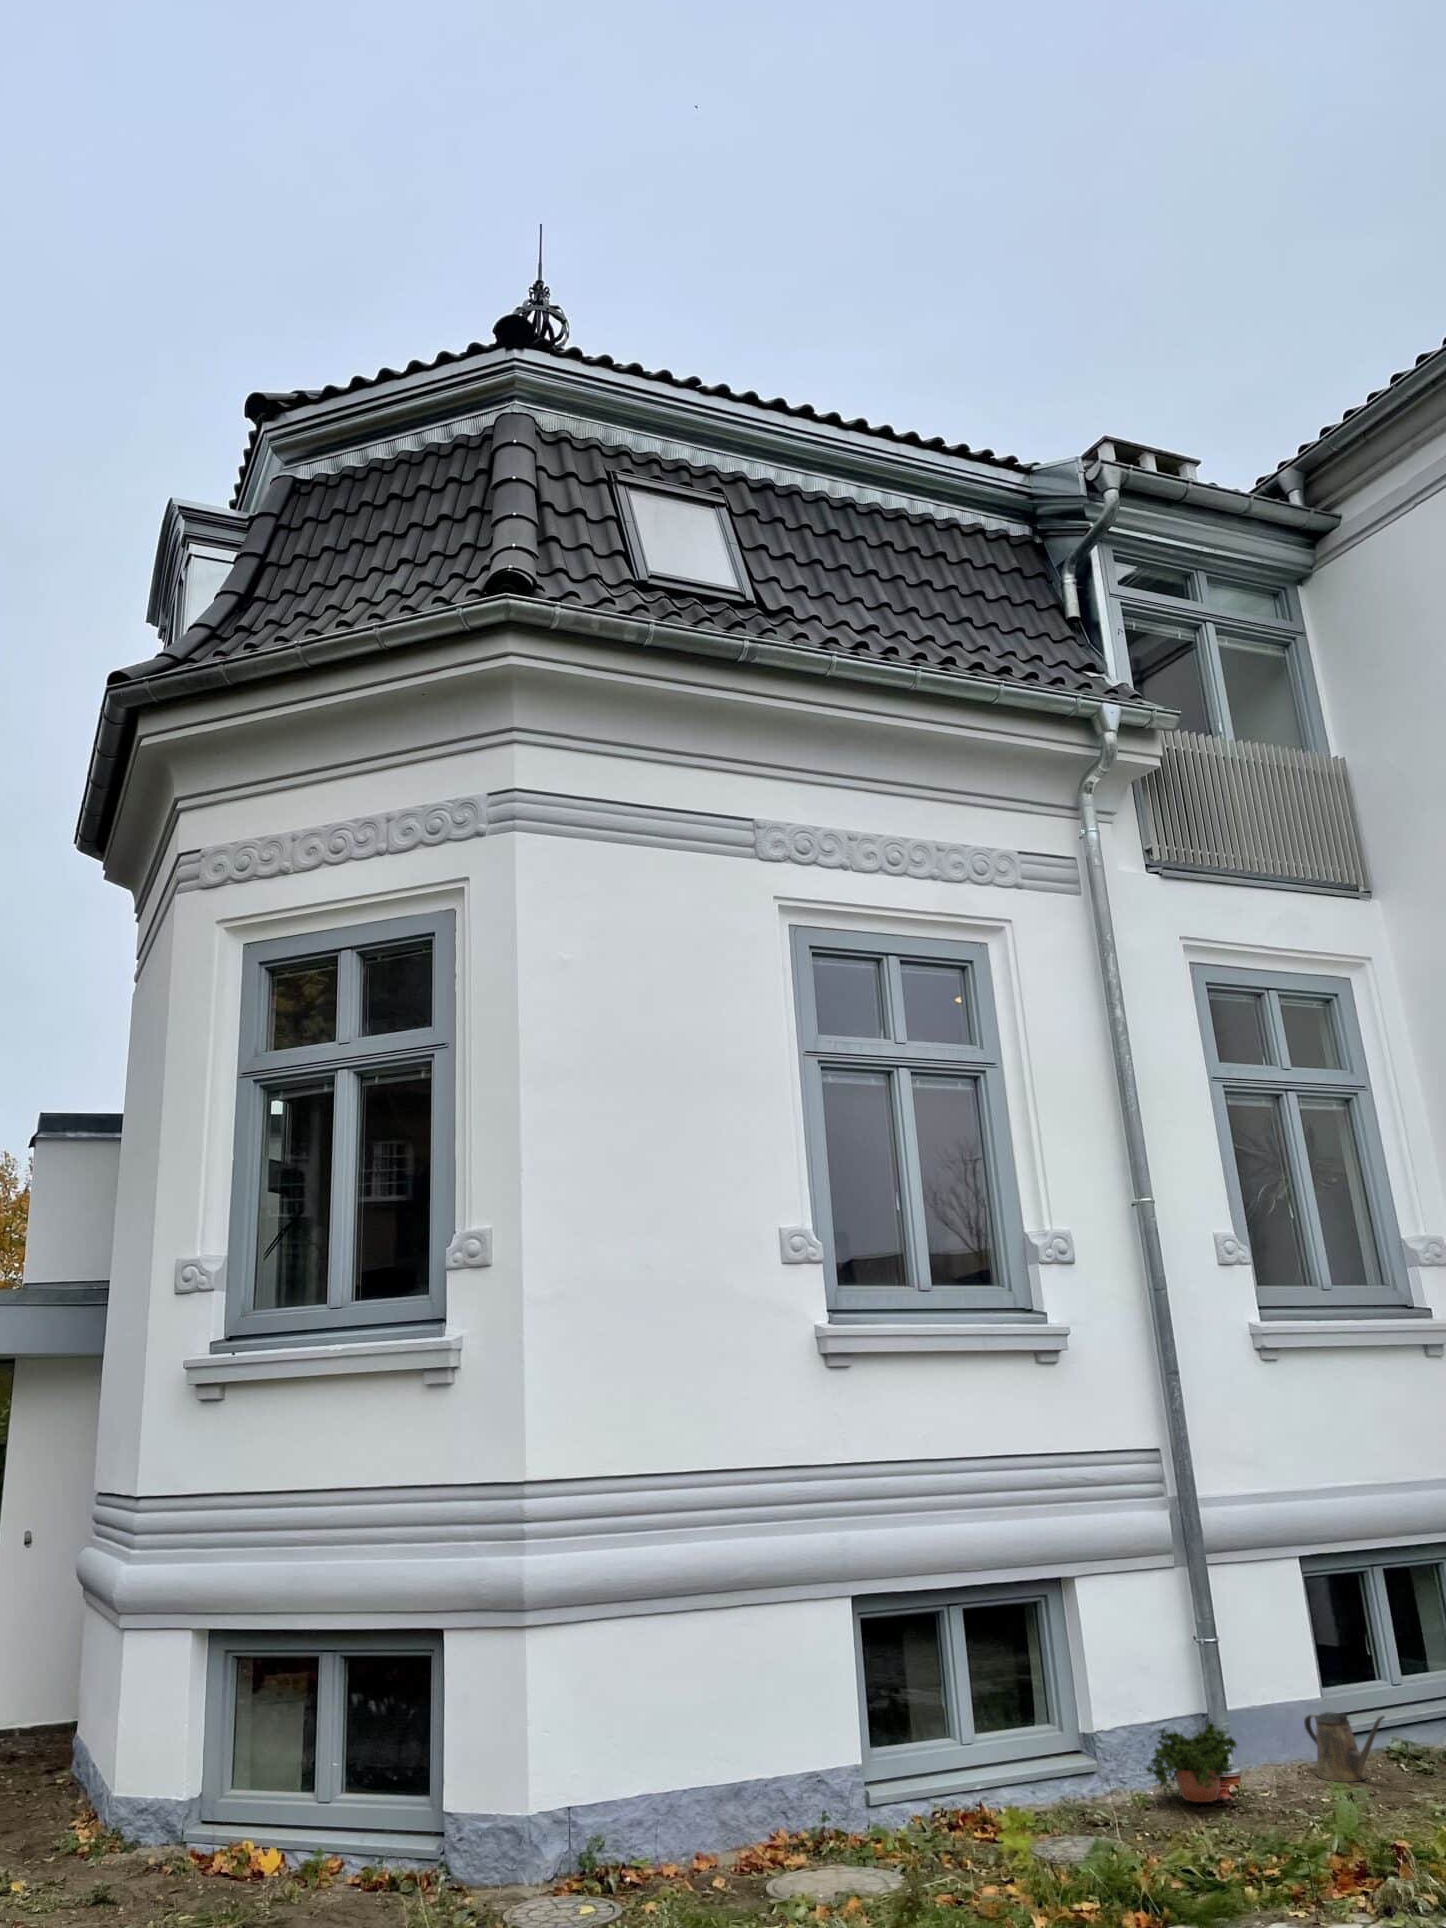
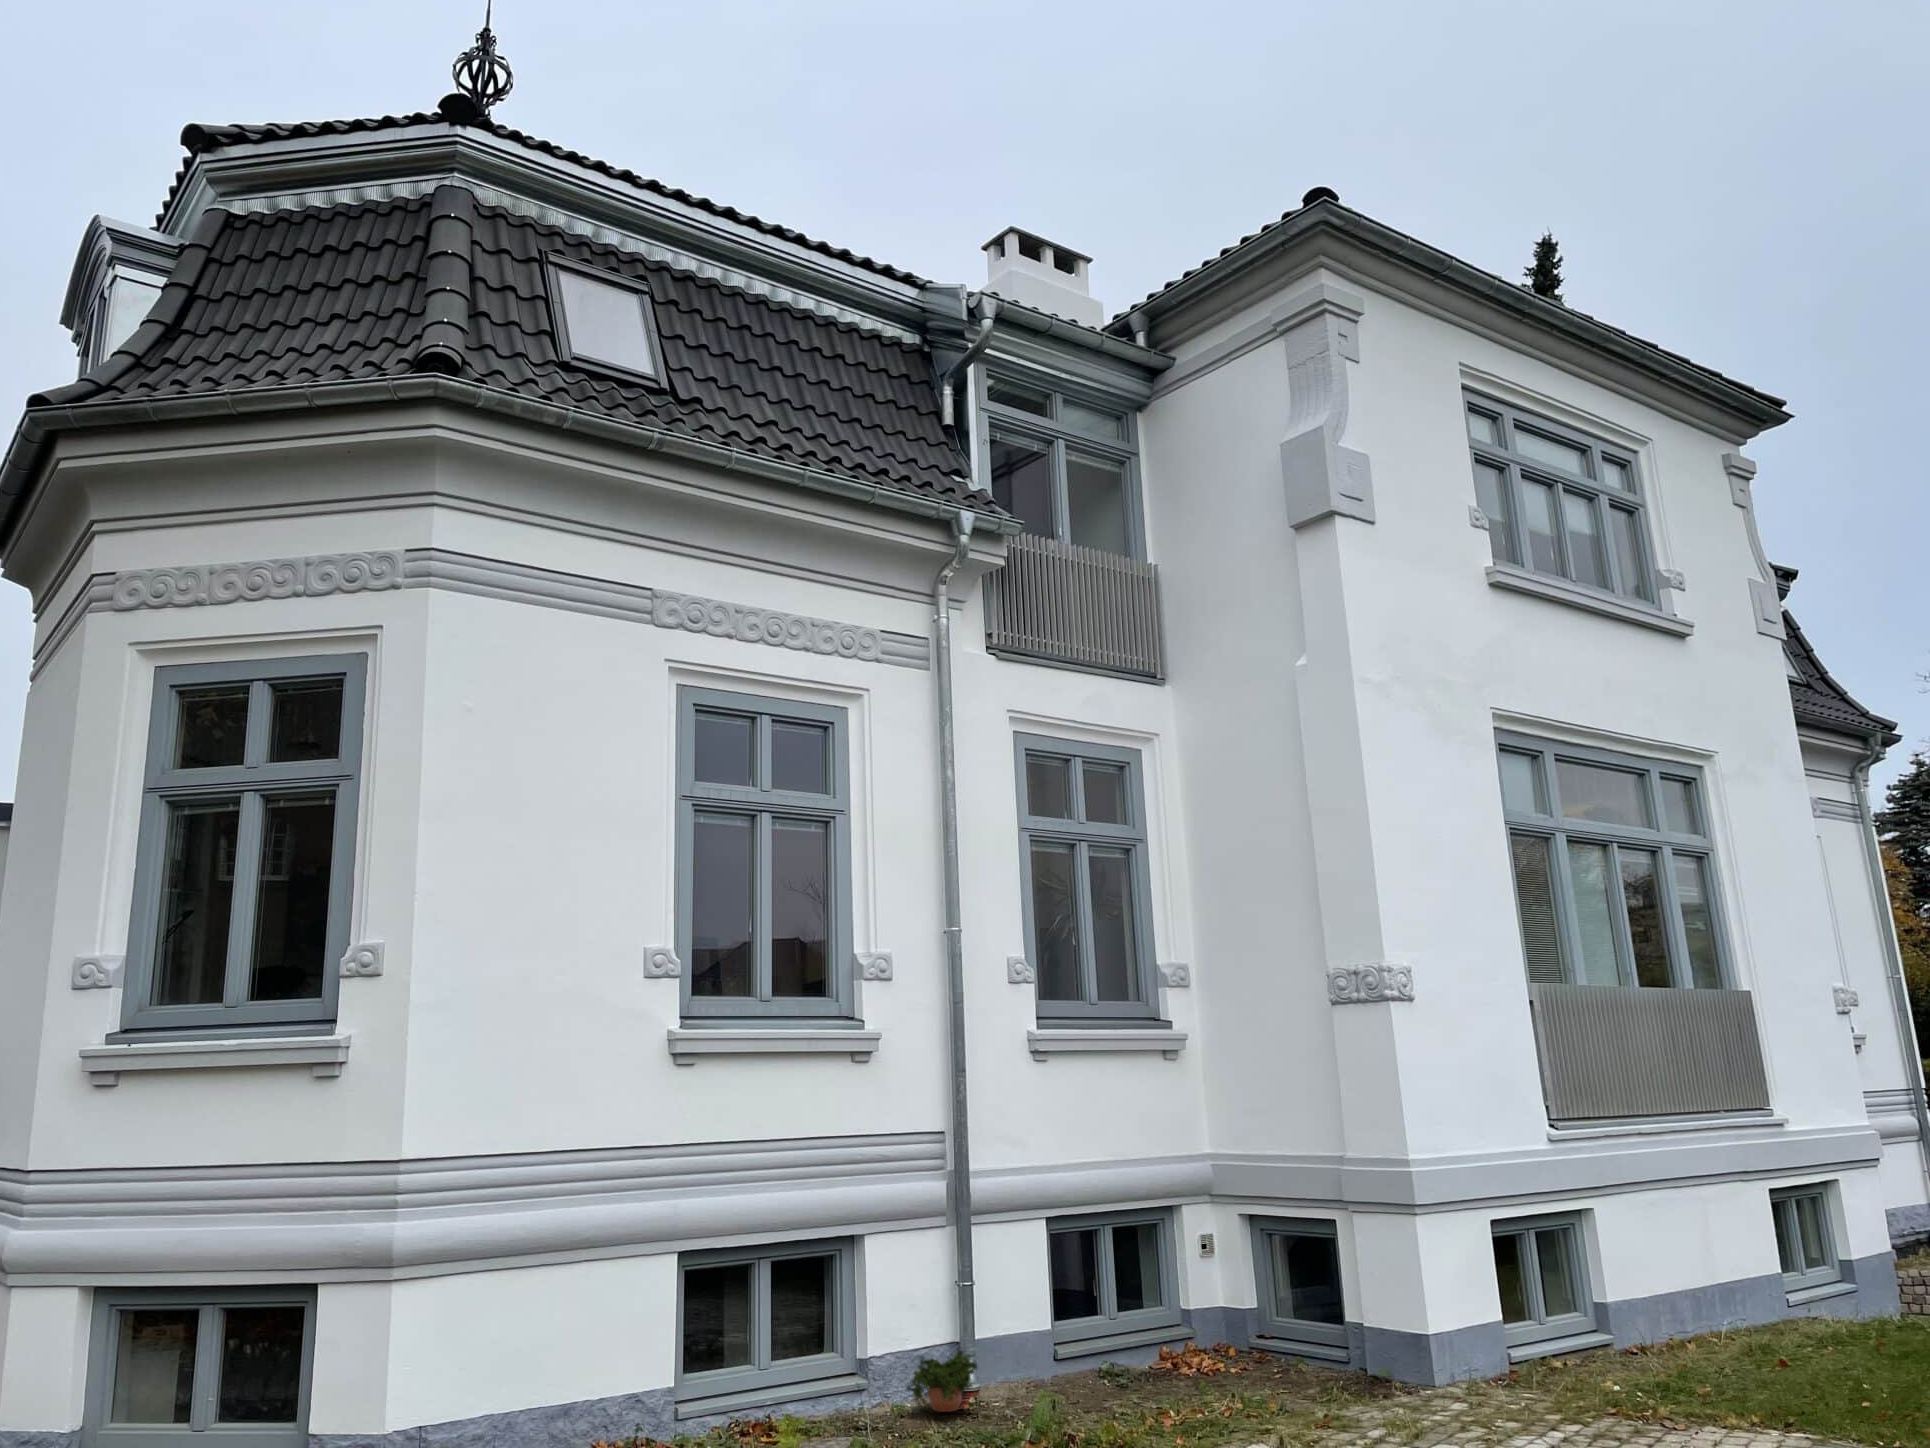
watering can: present [1304,1712,1384,1782] -> none [1035,1341,1093,1394]

